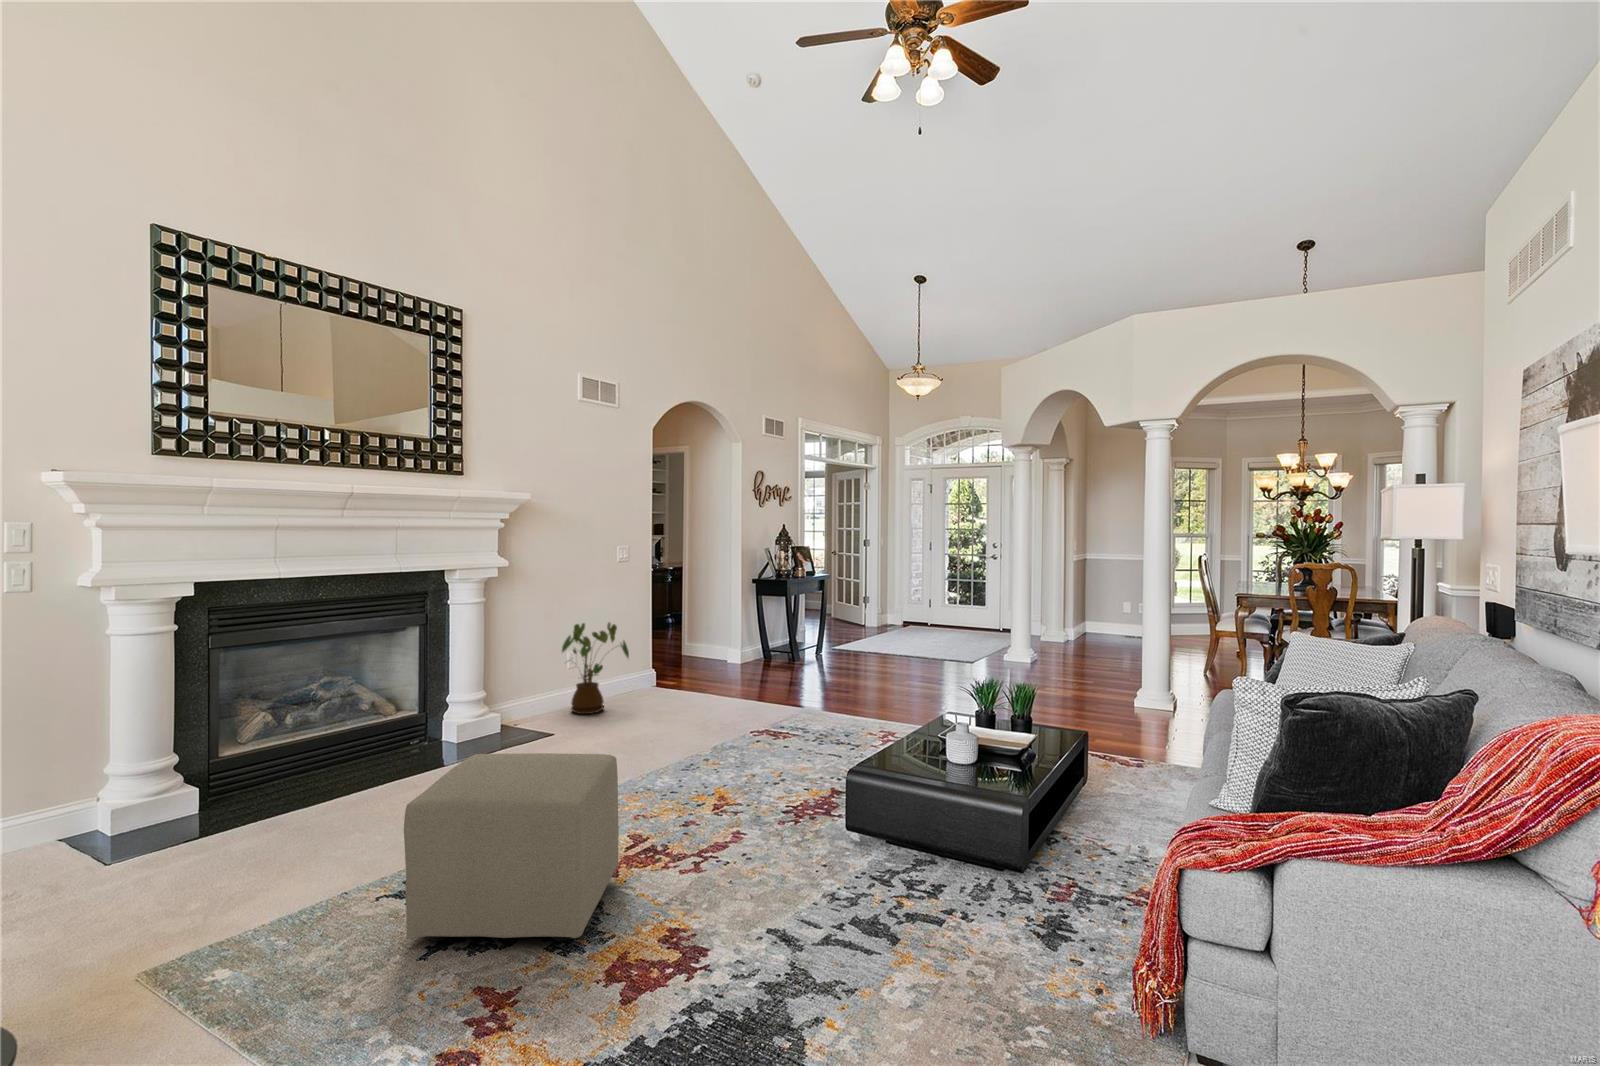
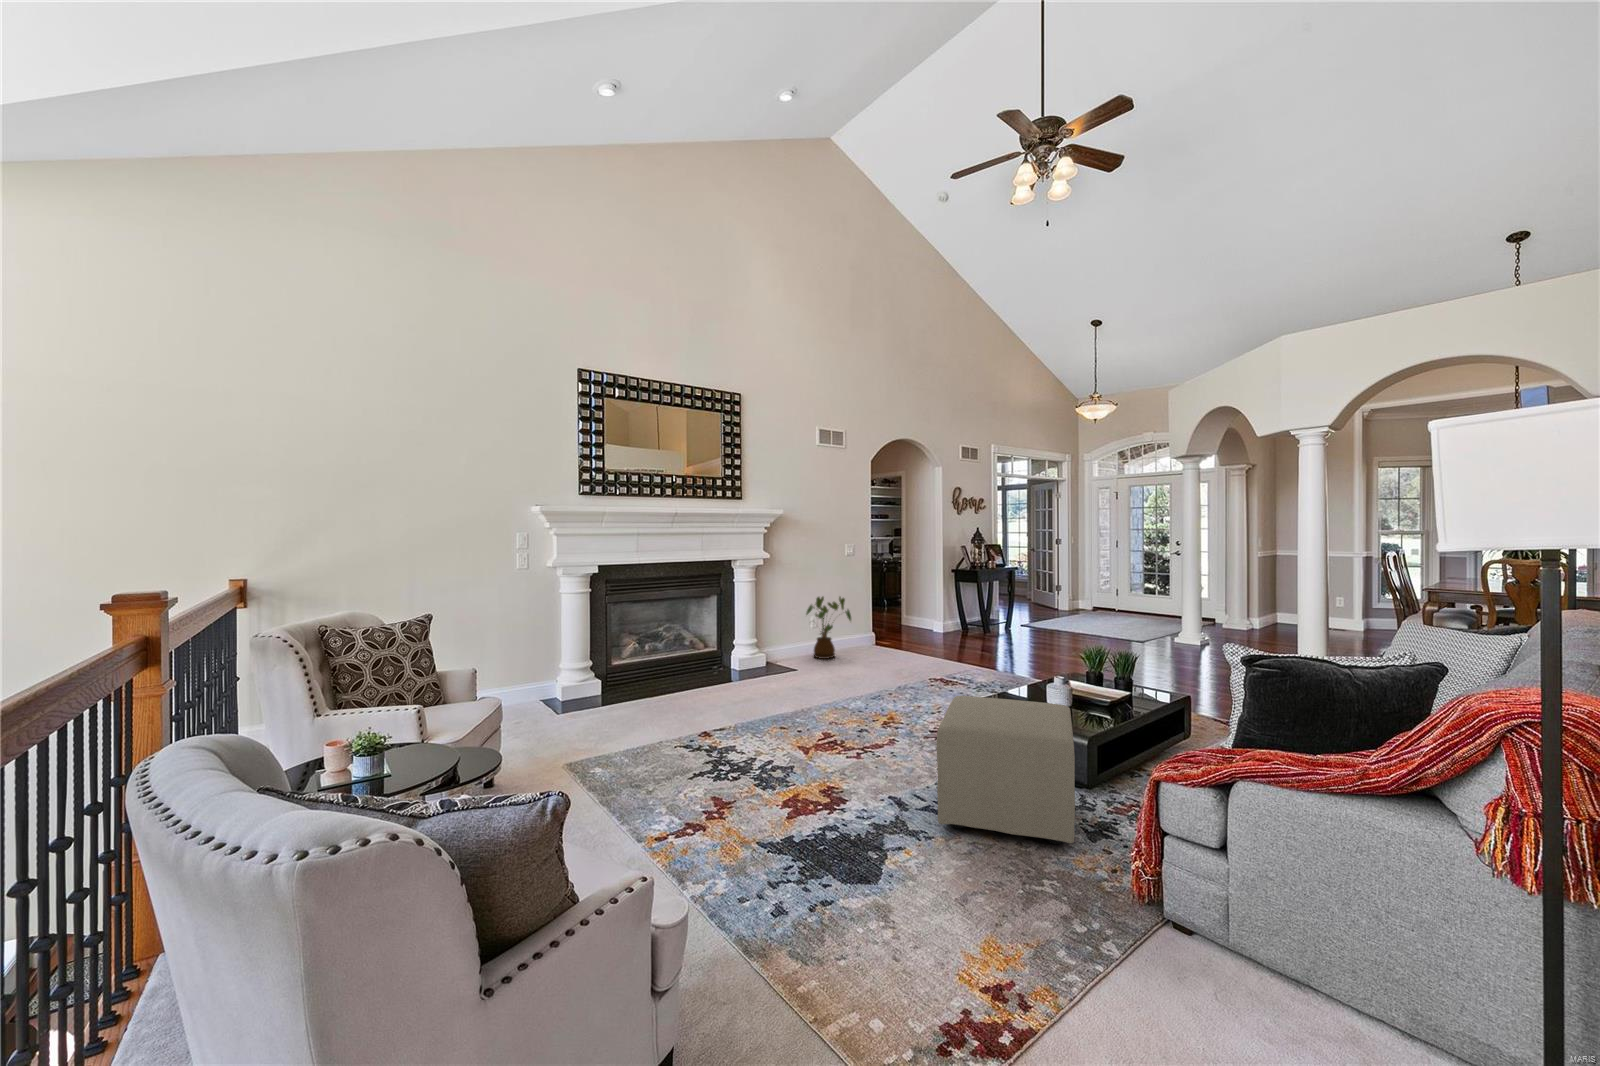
ottoman: present [404,753,619,941] -> present [936,696,1075,844]

